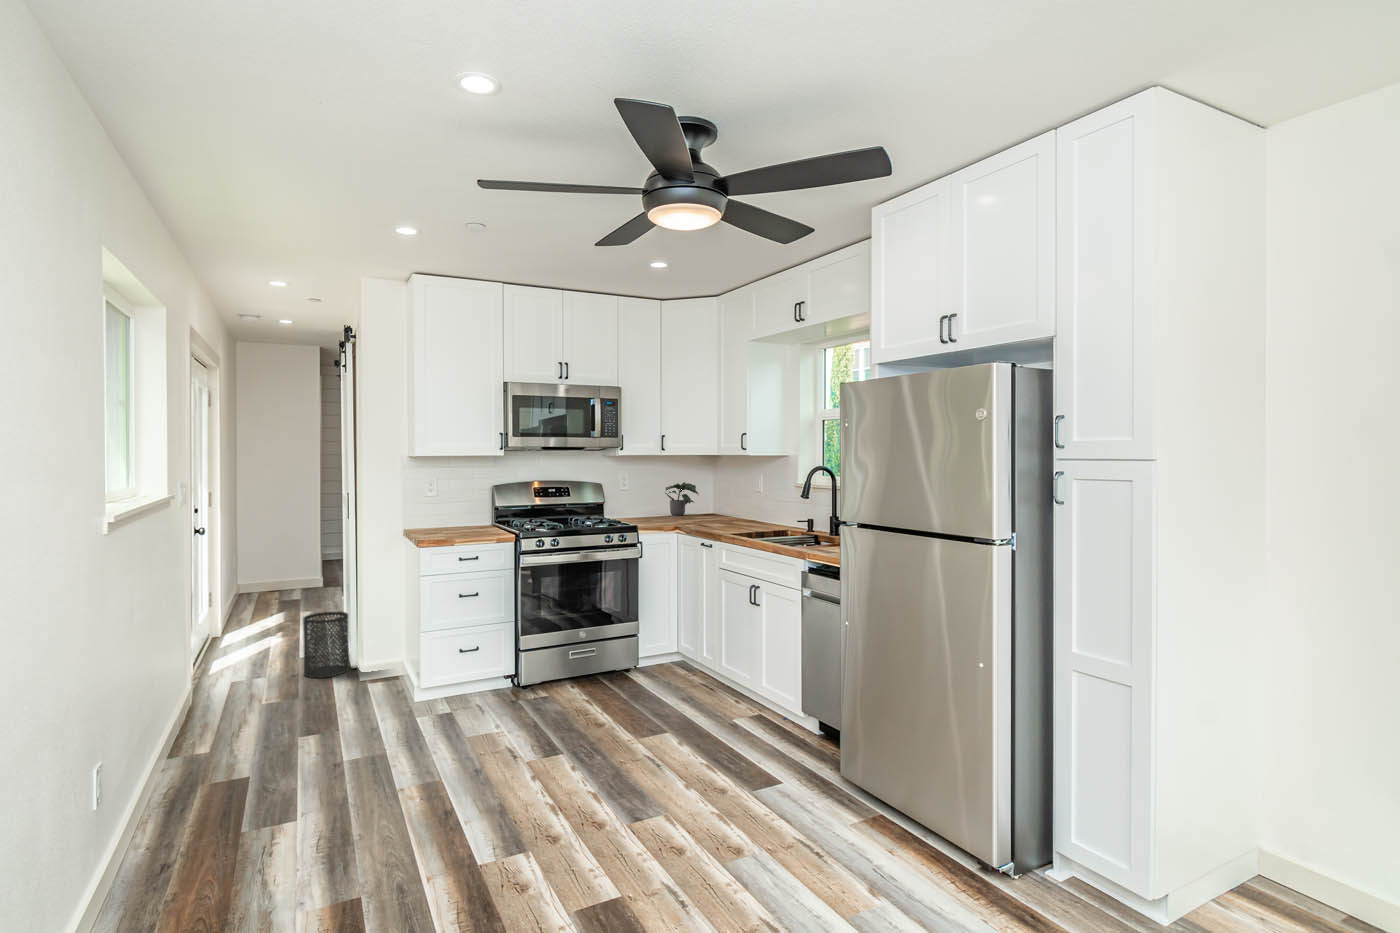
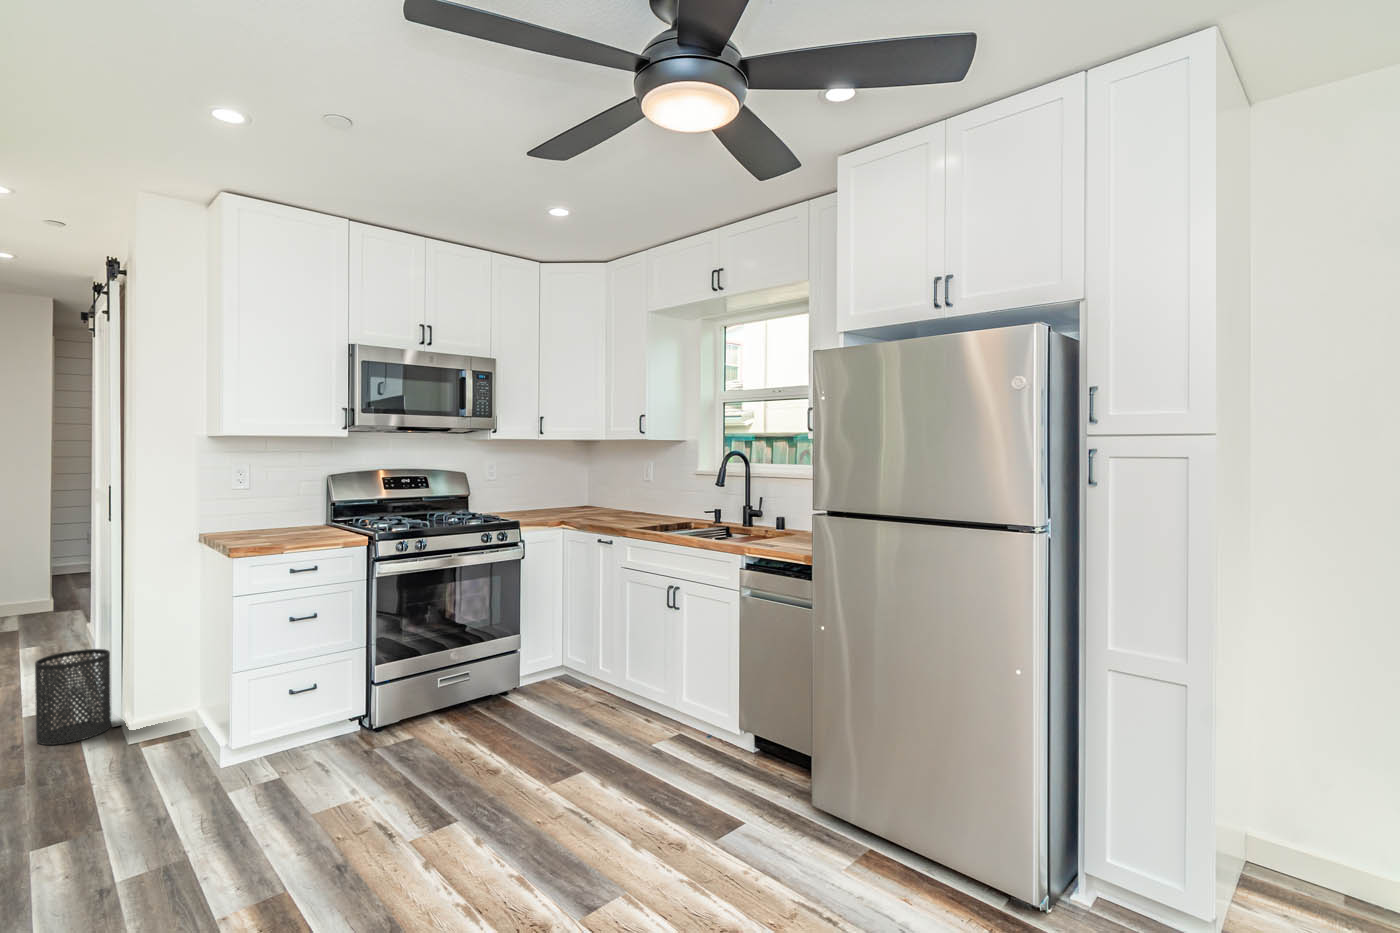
potted plant: present [665,482,698,515] -> none [533,473,570,511]

